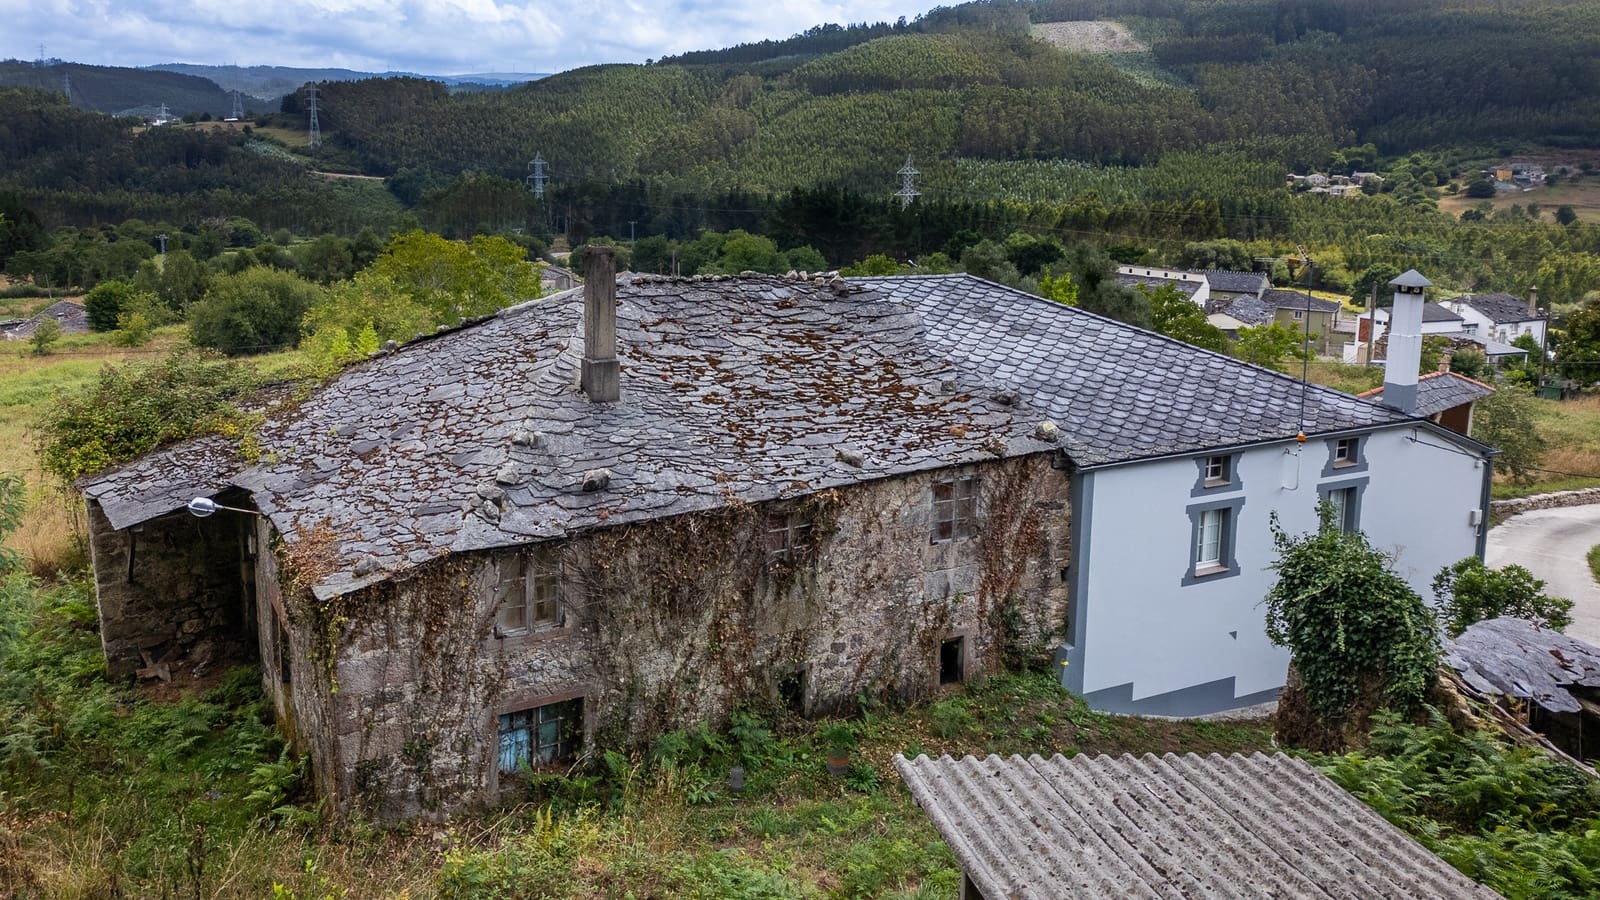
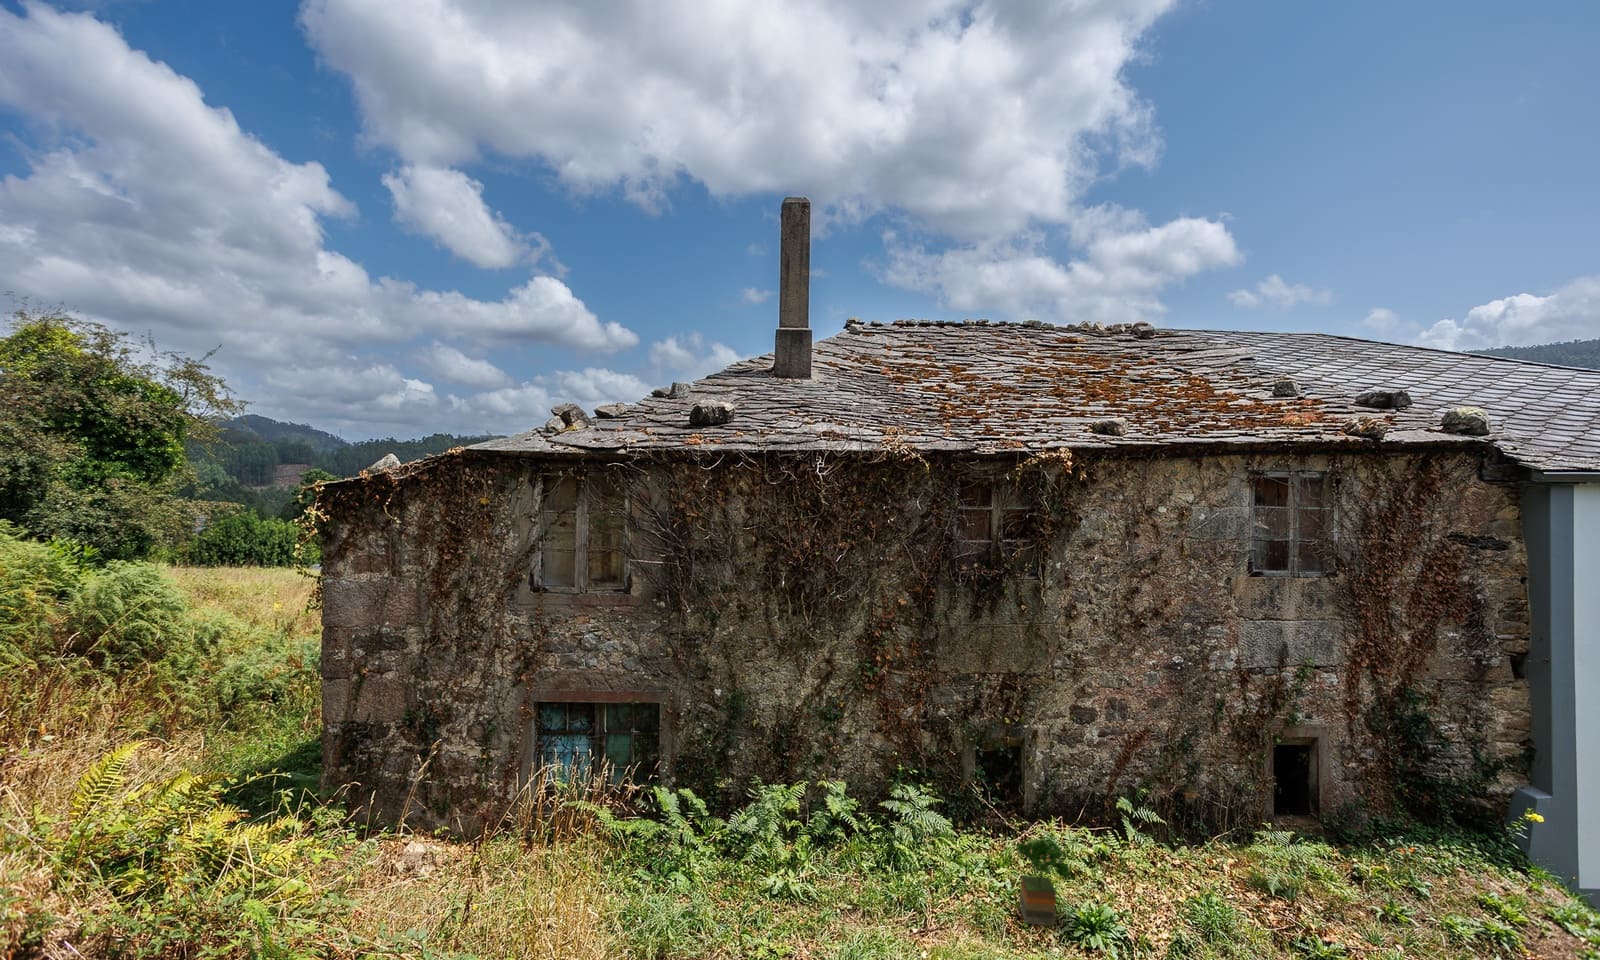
watering can: present [726,759,744,792] -> none [835,843,866,907]

